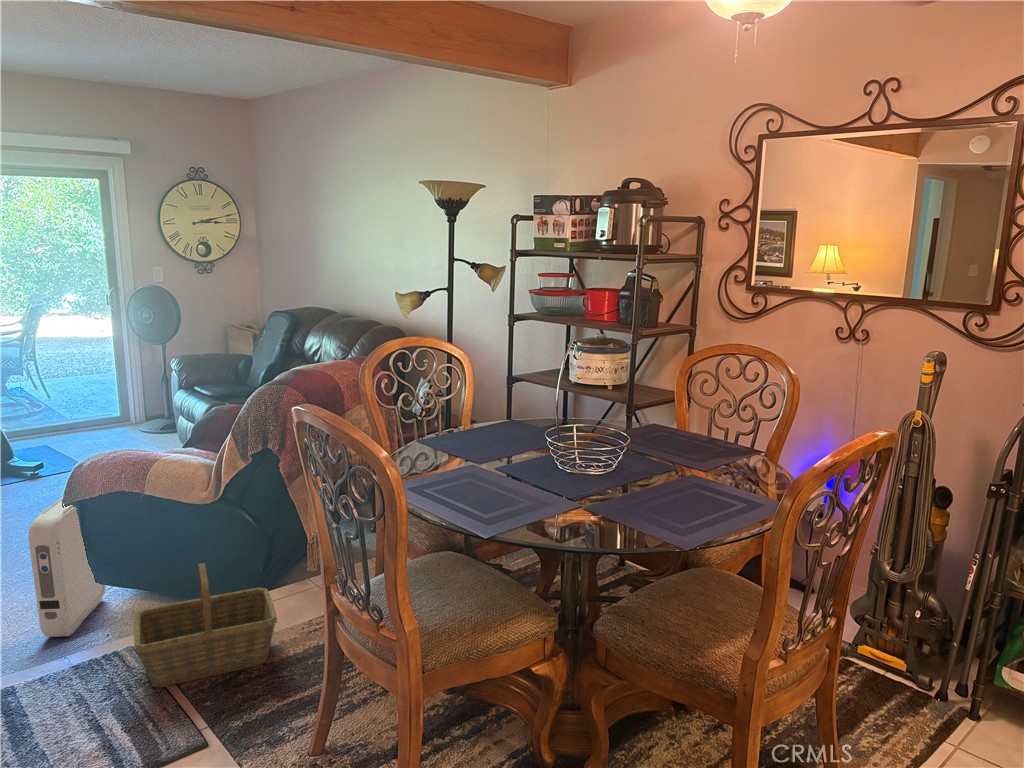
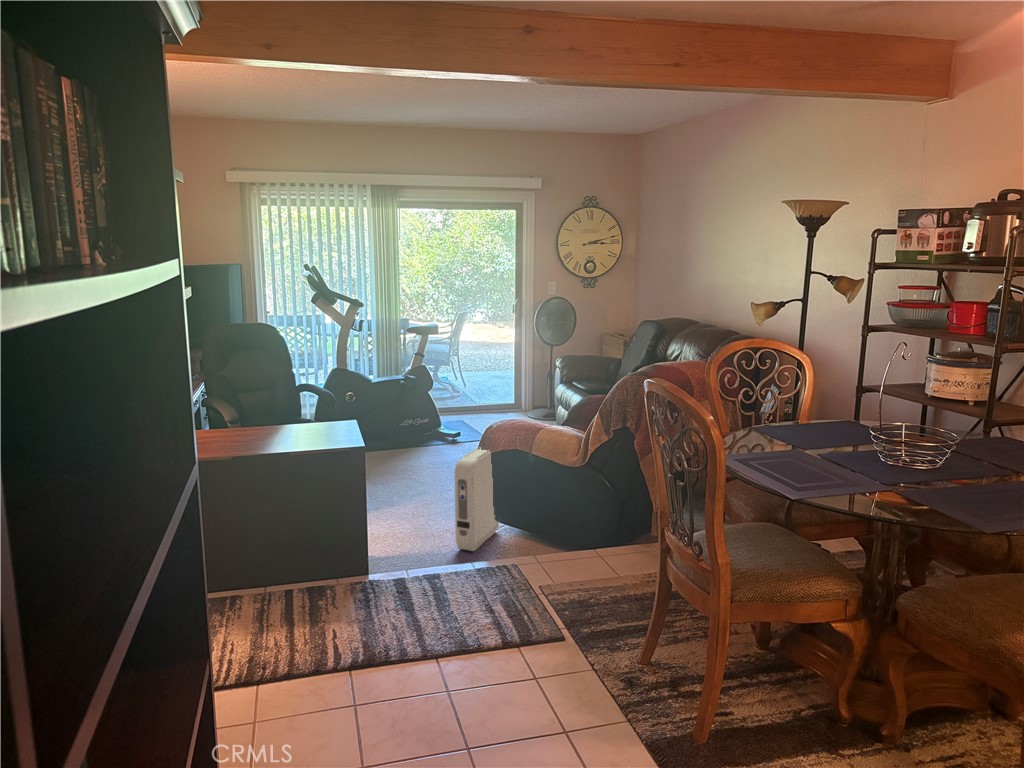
basket: present [134,563,277,687] -> none [519,507,623,596]

